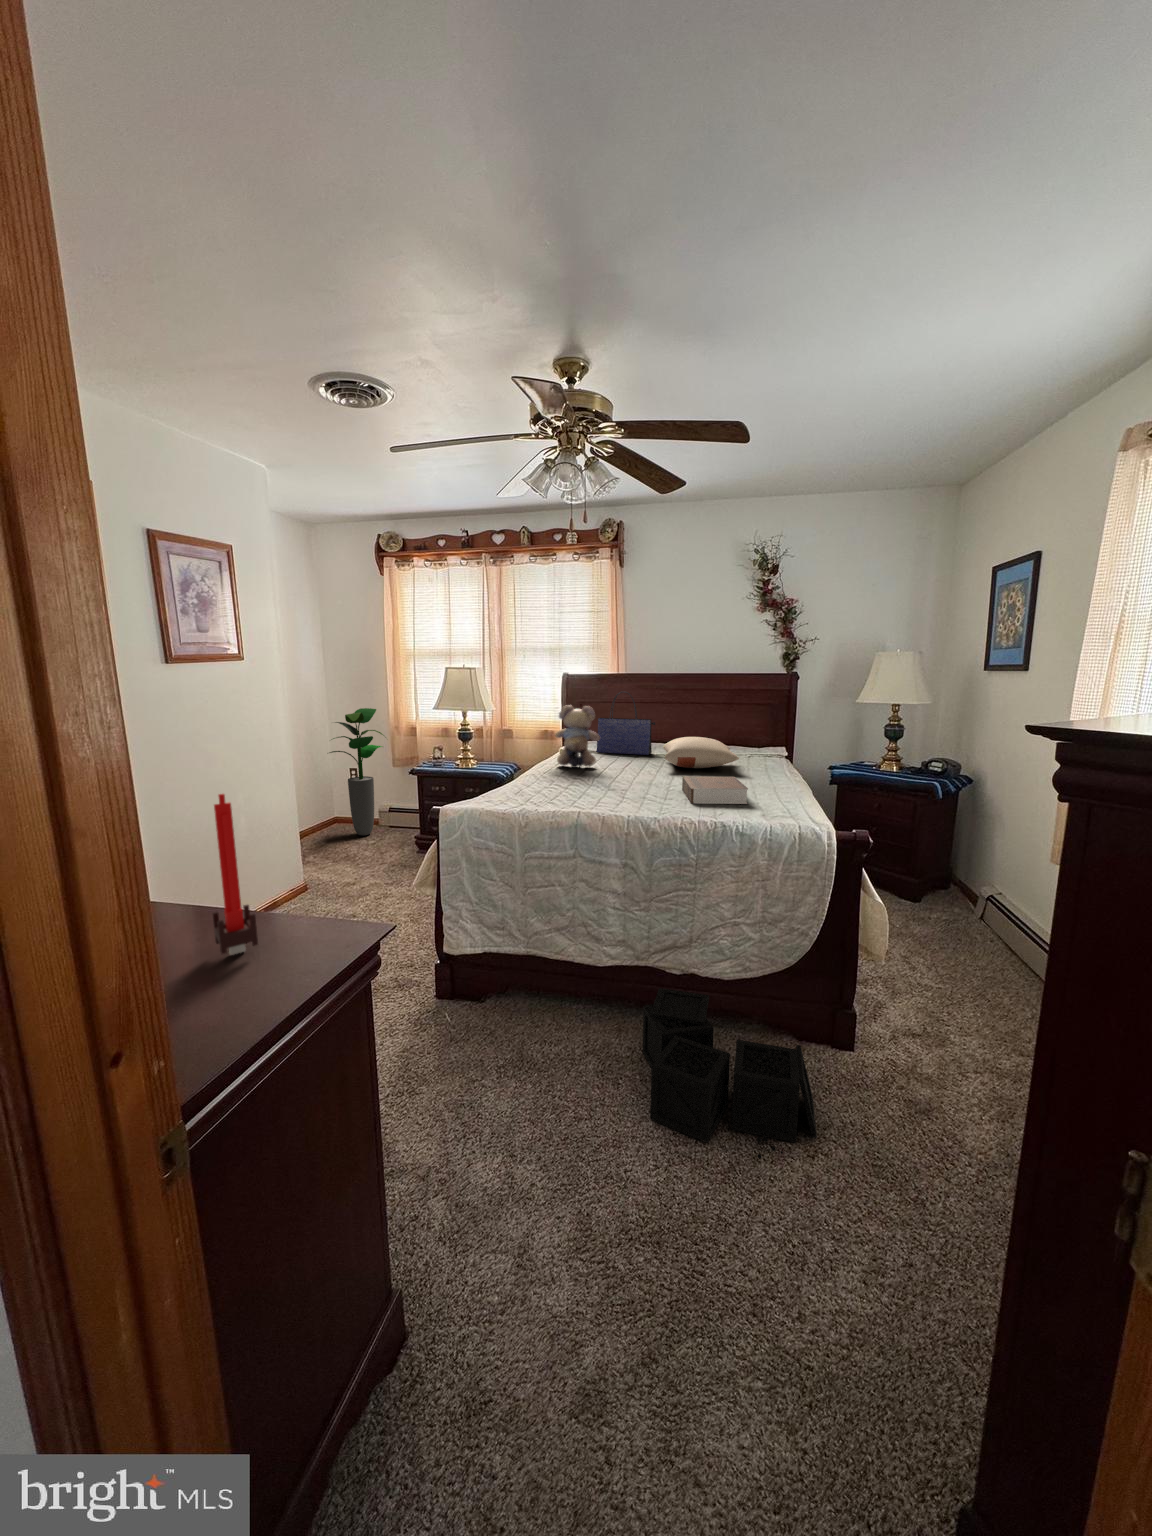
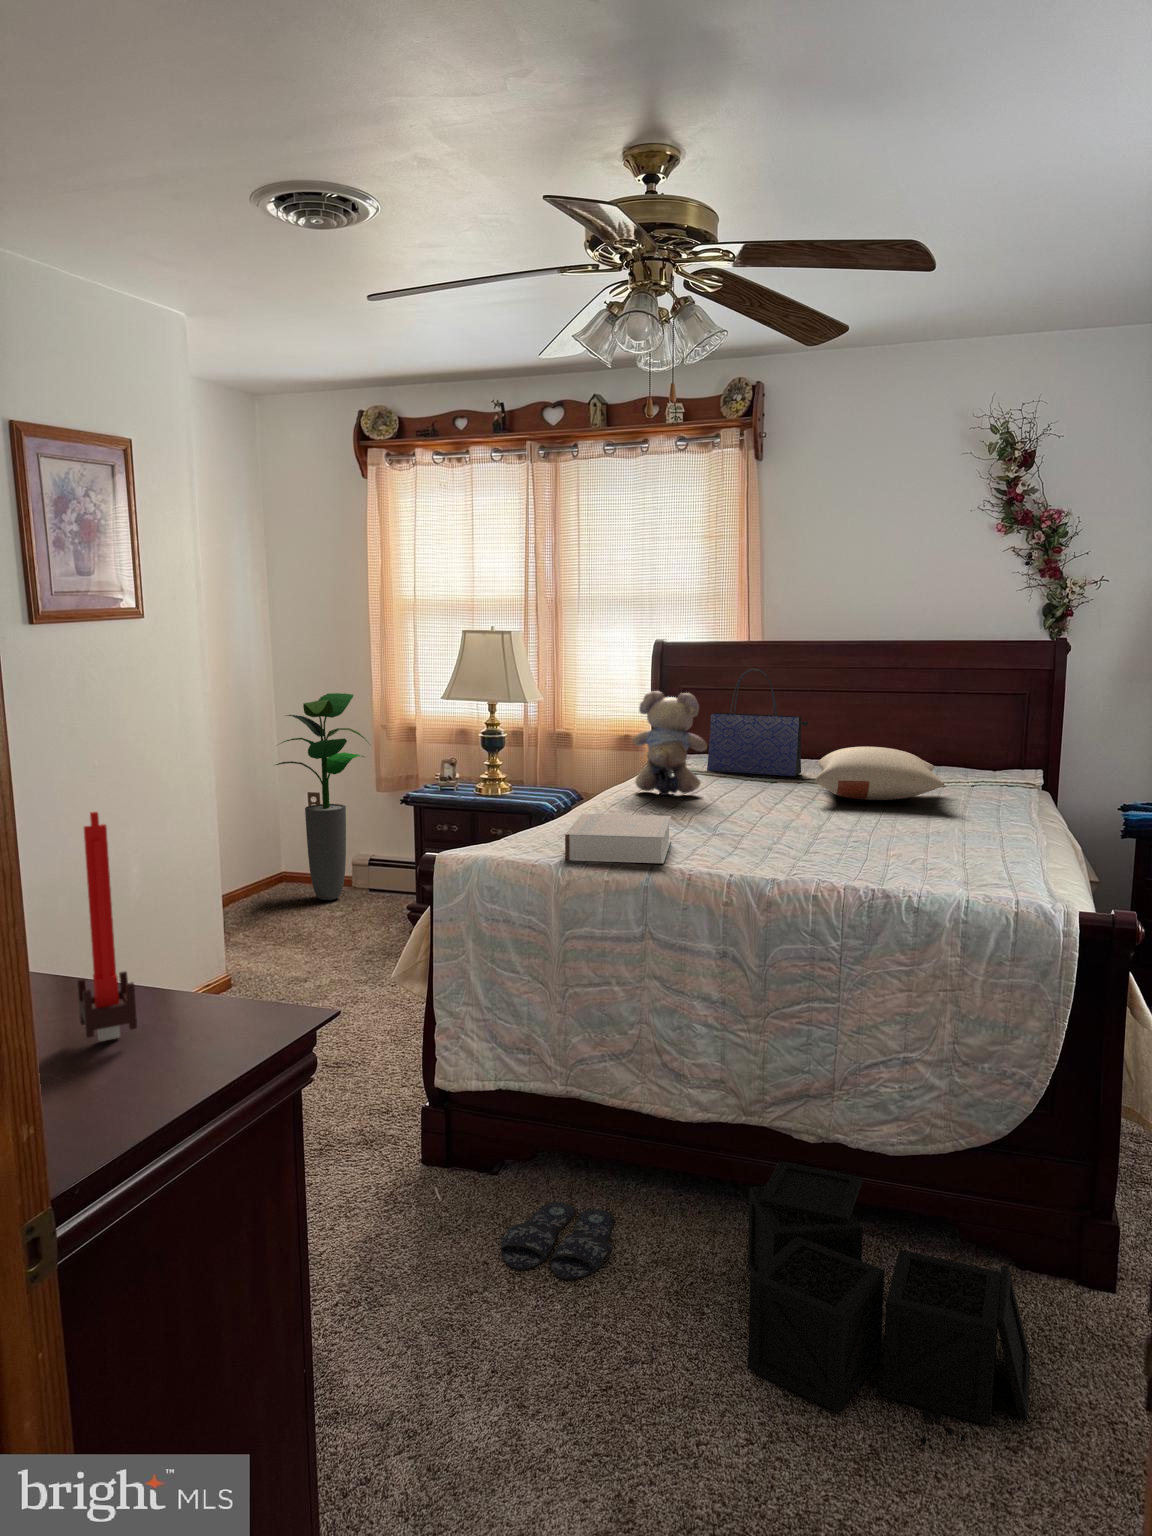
book: present [682,776,748,804] -> present [565,814,671,863]
slippers: none [491,1020,561,1070] -> present [501,1202,613,1280]

